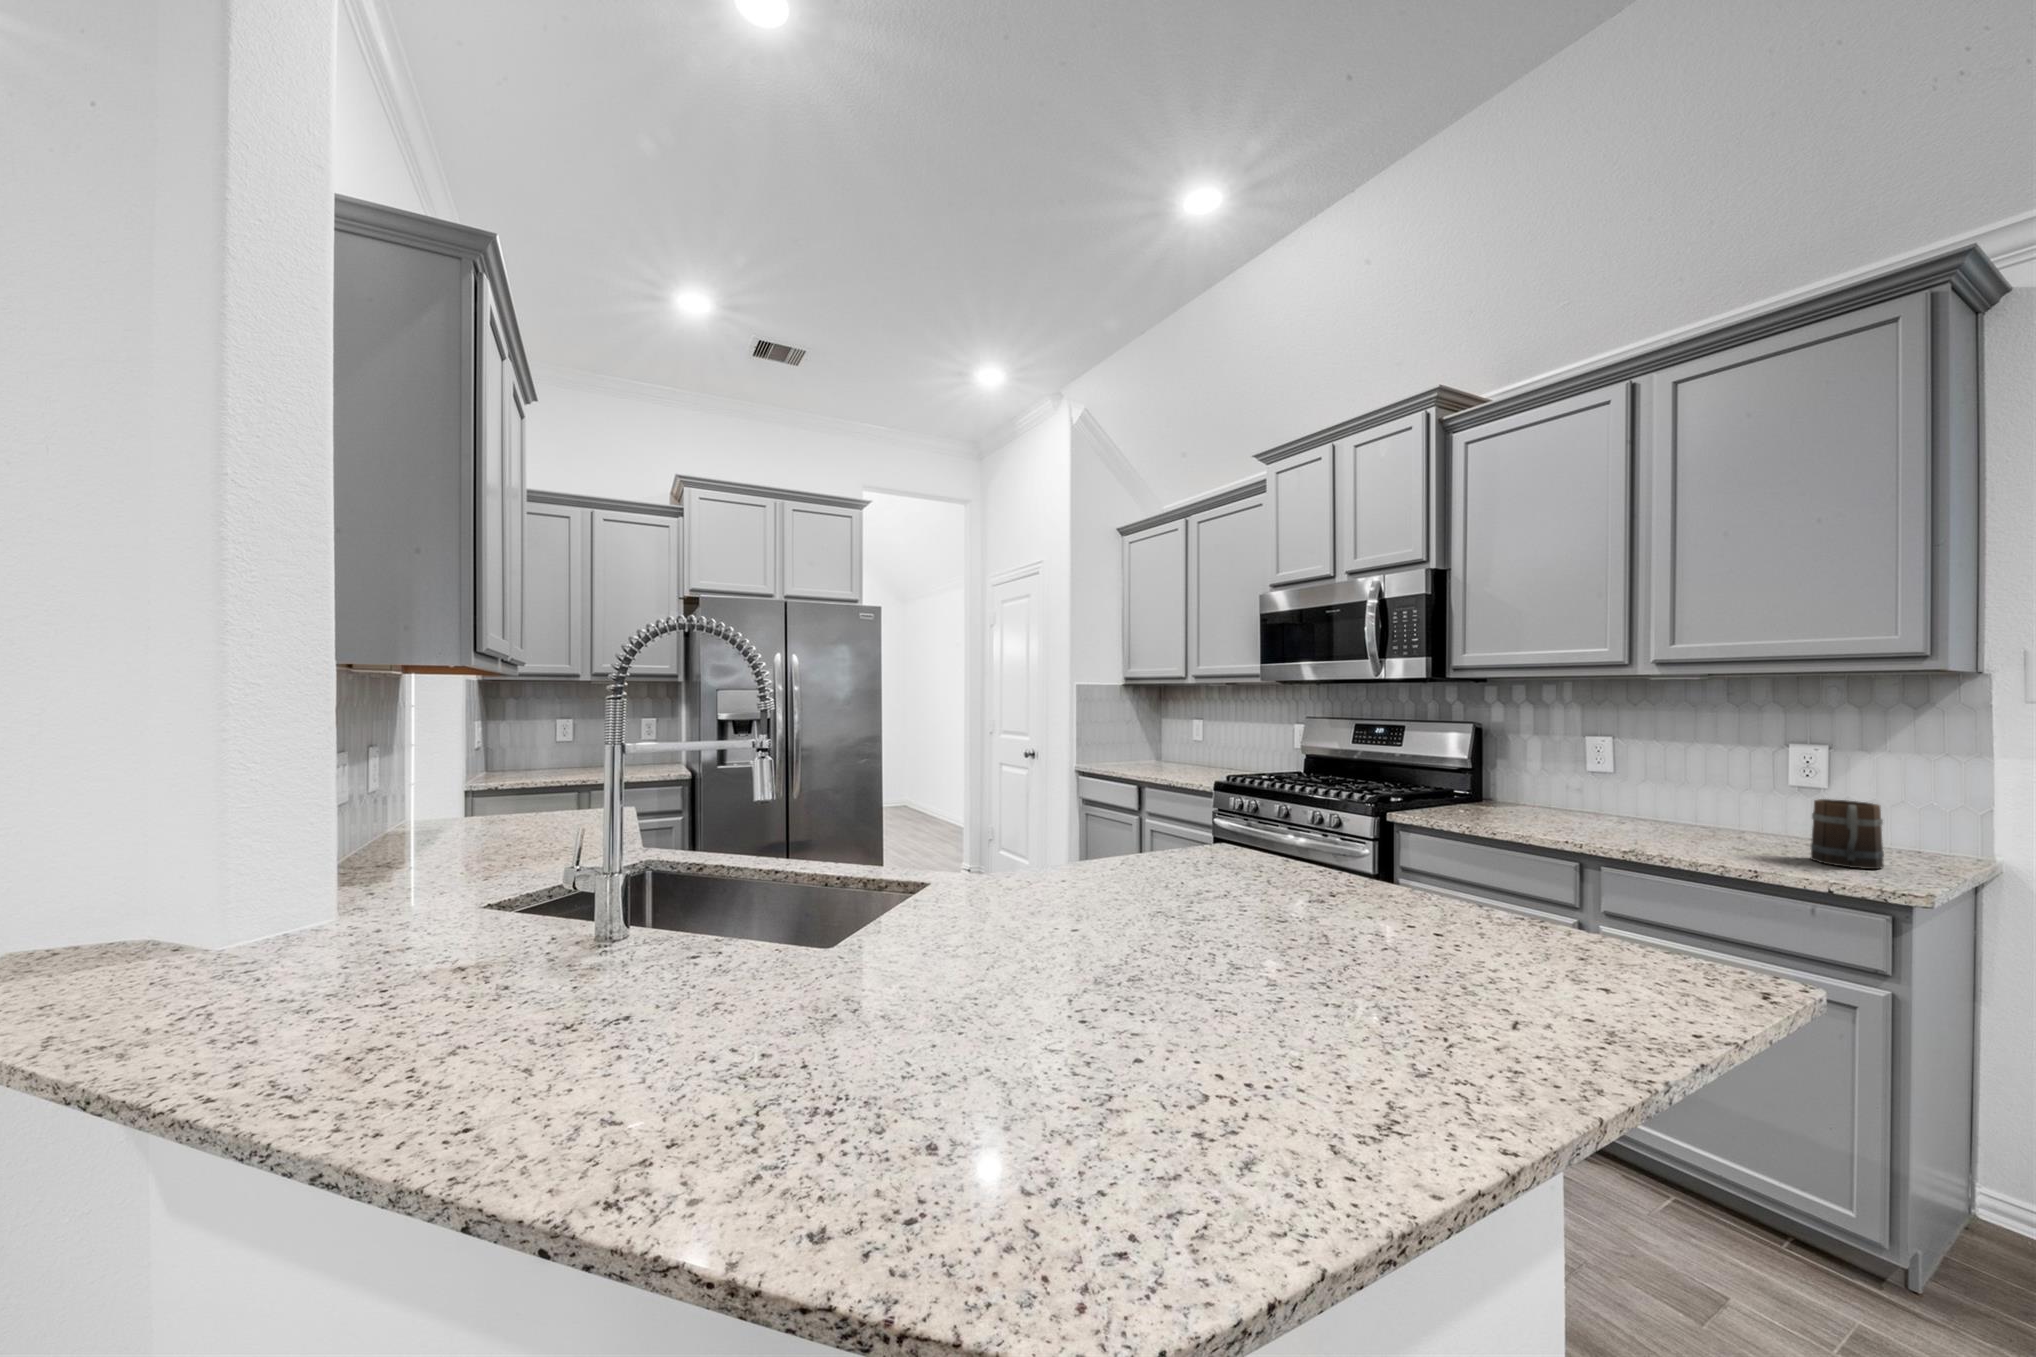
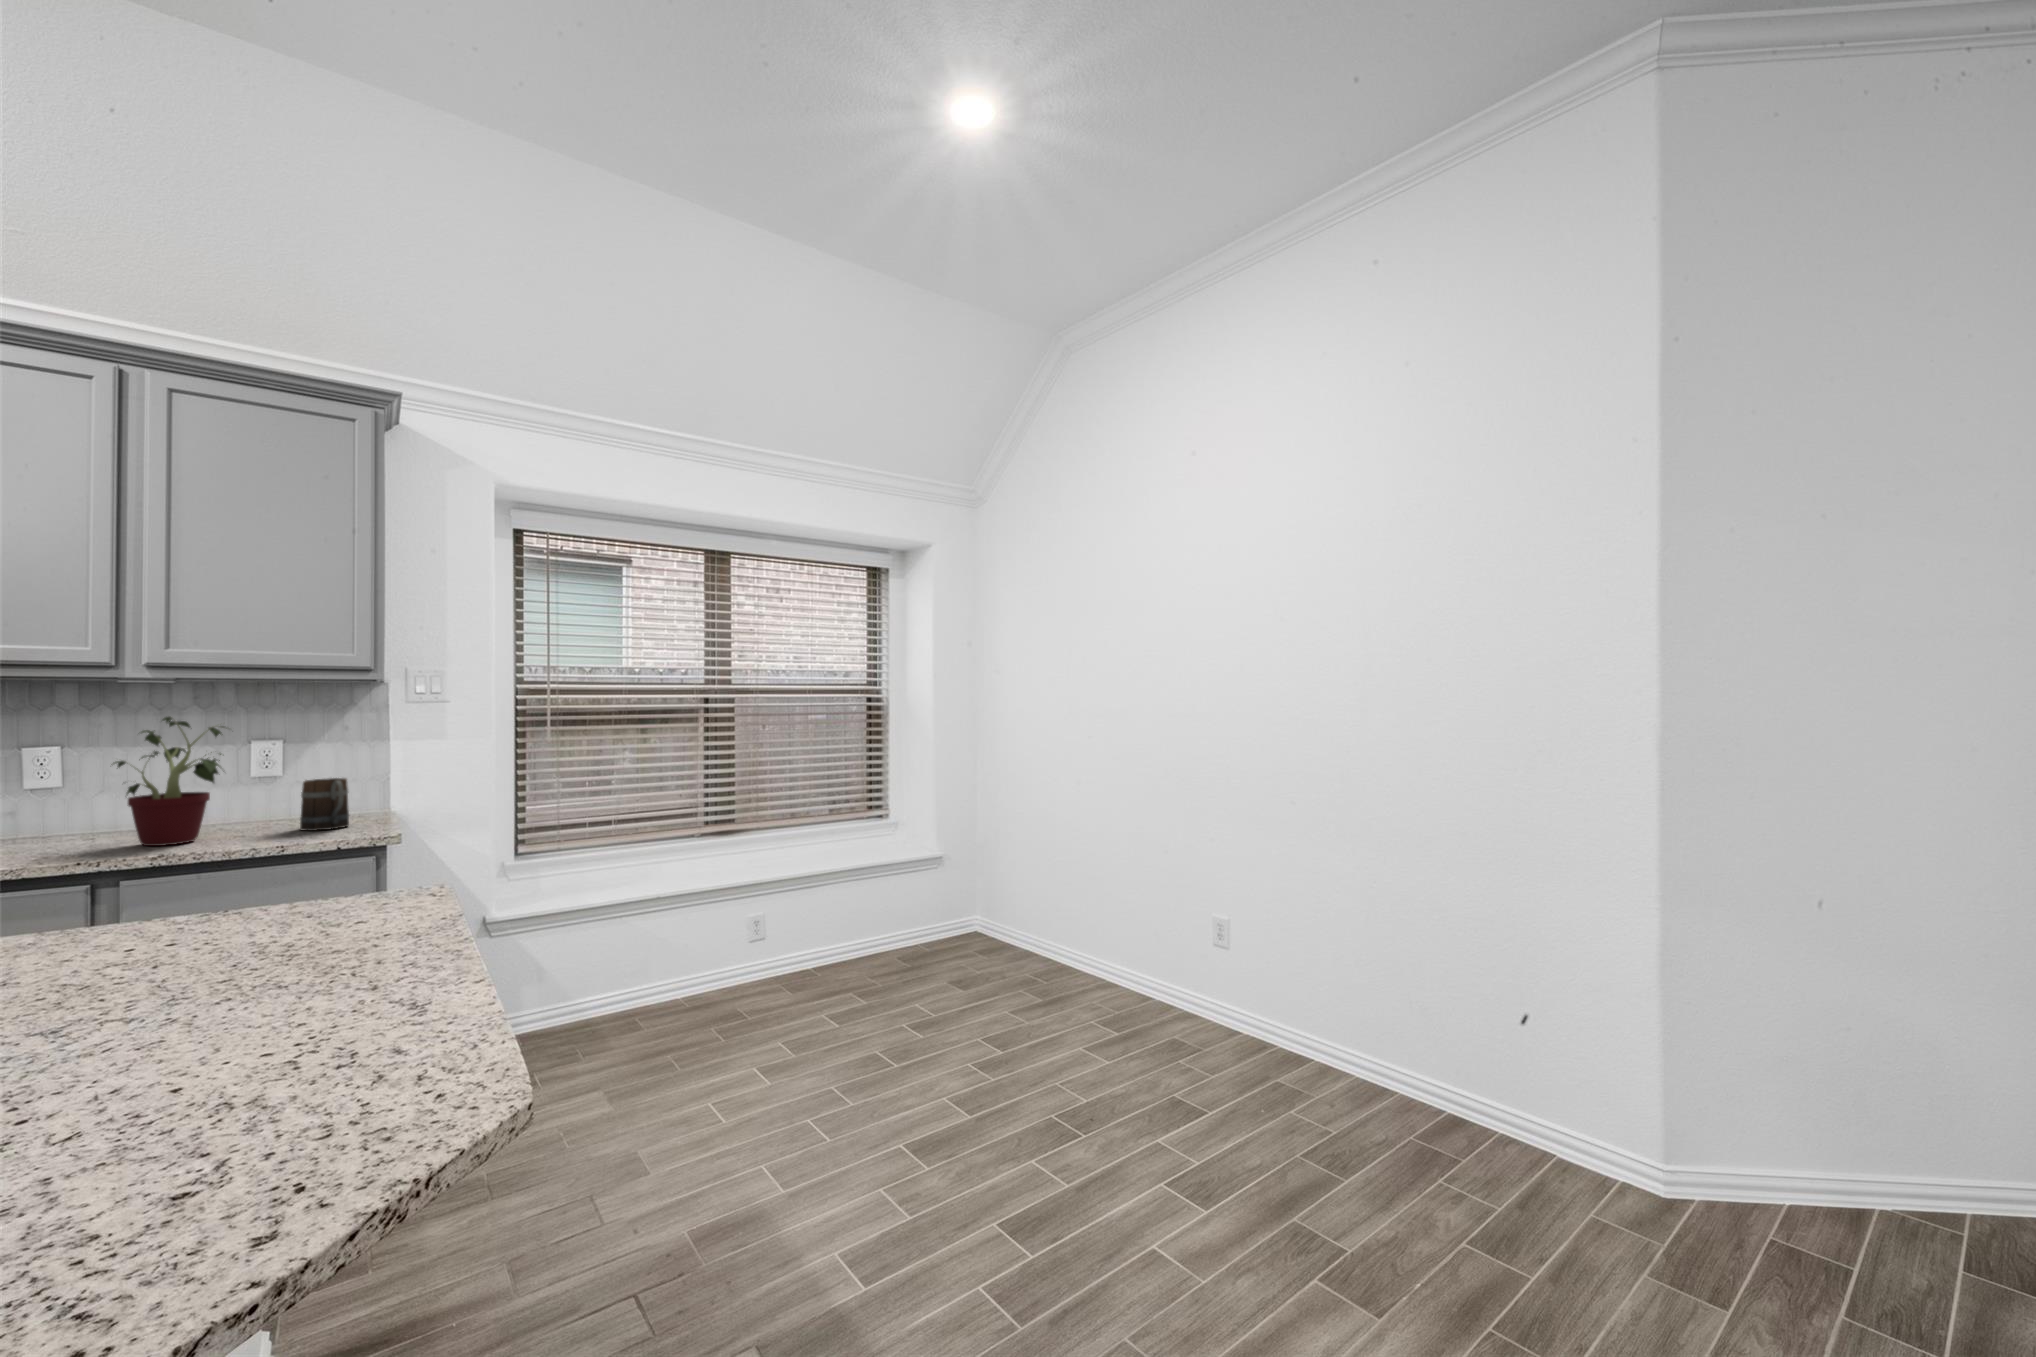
potted plant: none [1609,711,1736,844] -> present [113,716,225,846]

